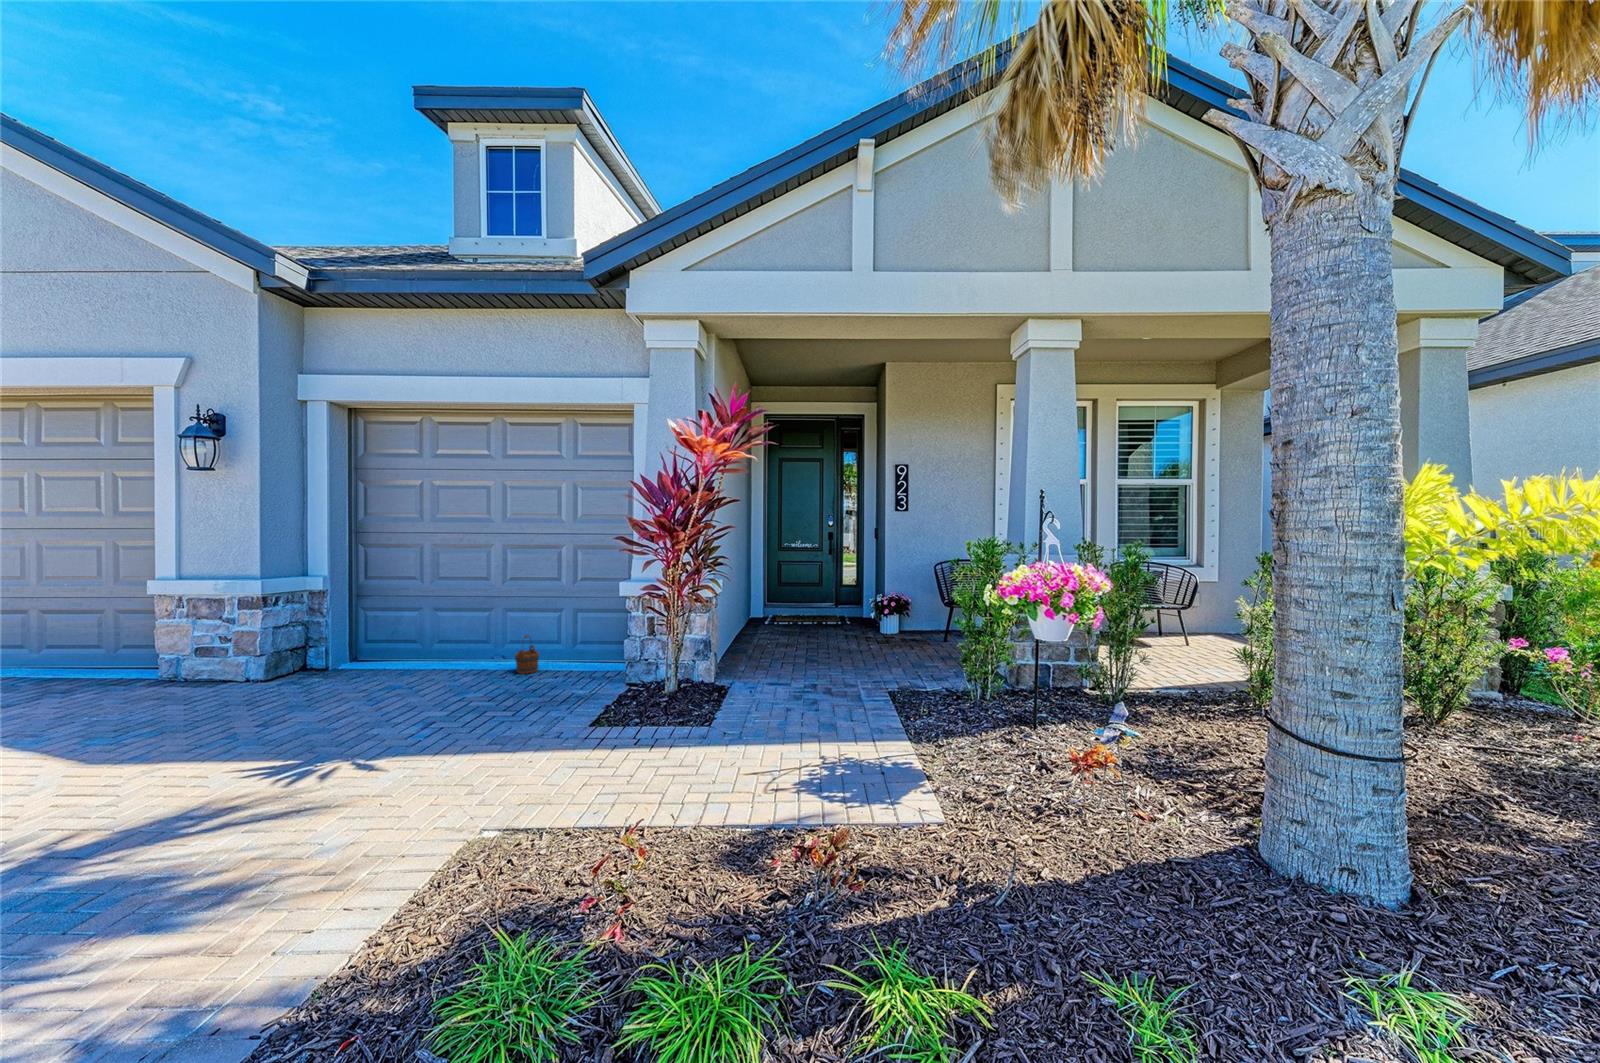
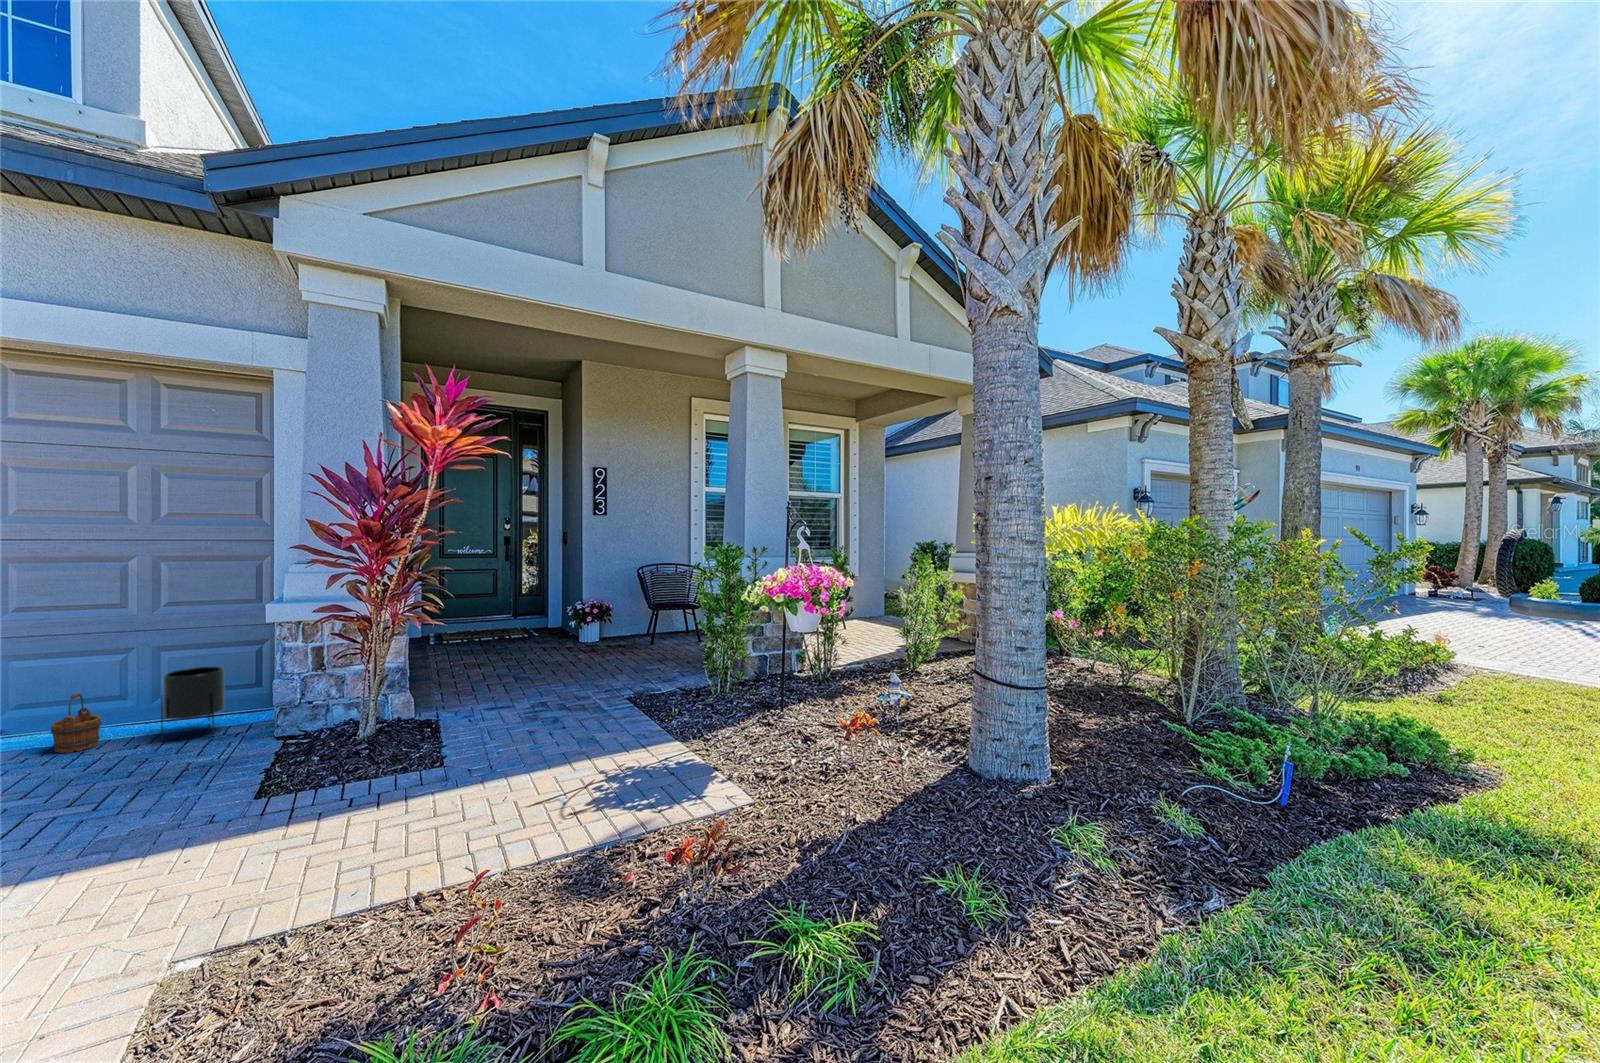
planter: none [566,624,602,676] -> present [161,667,225,737]

